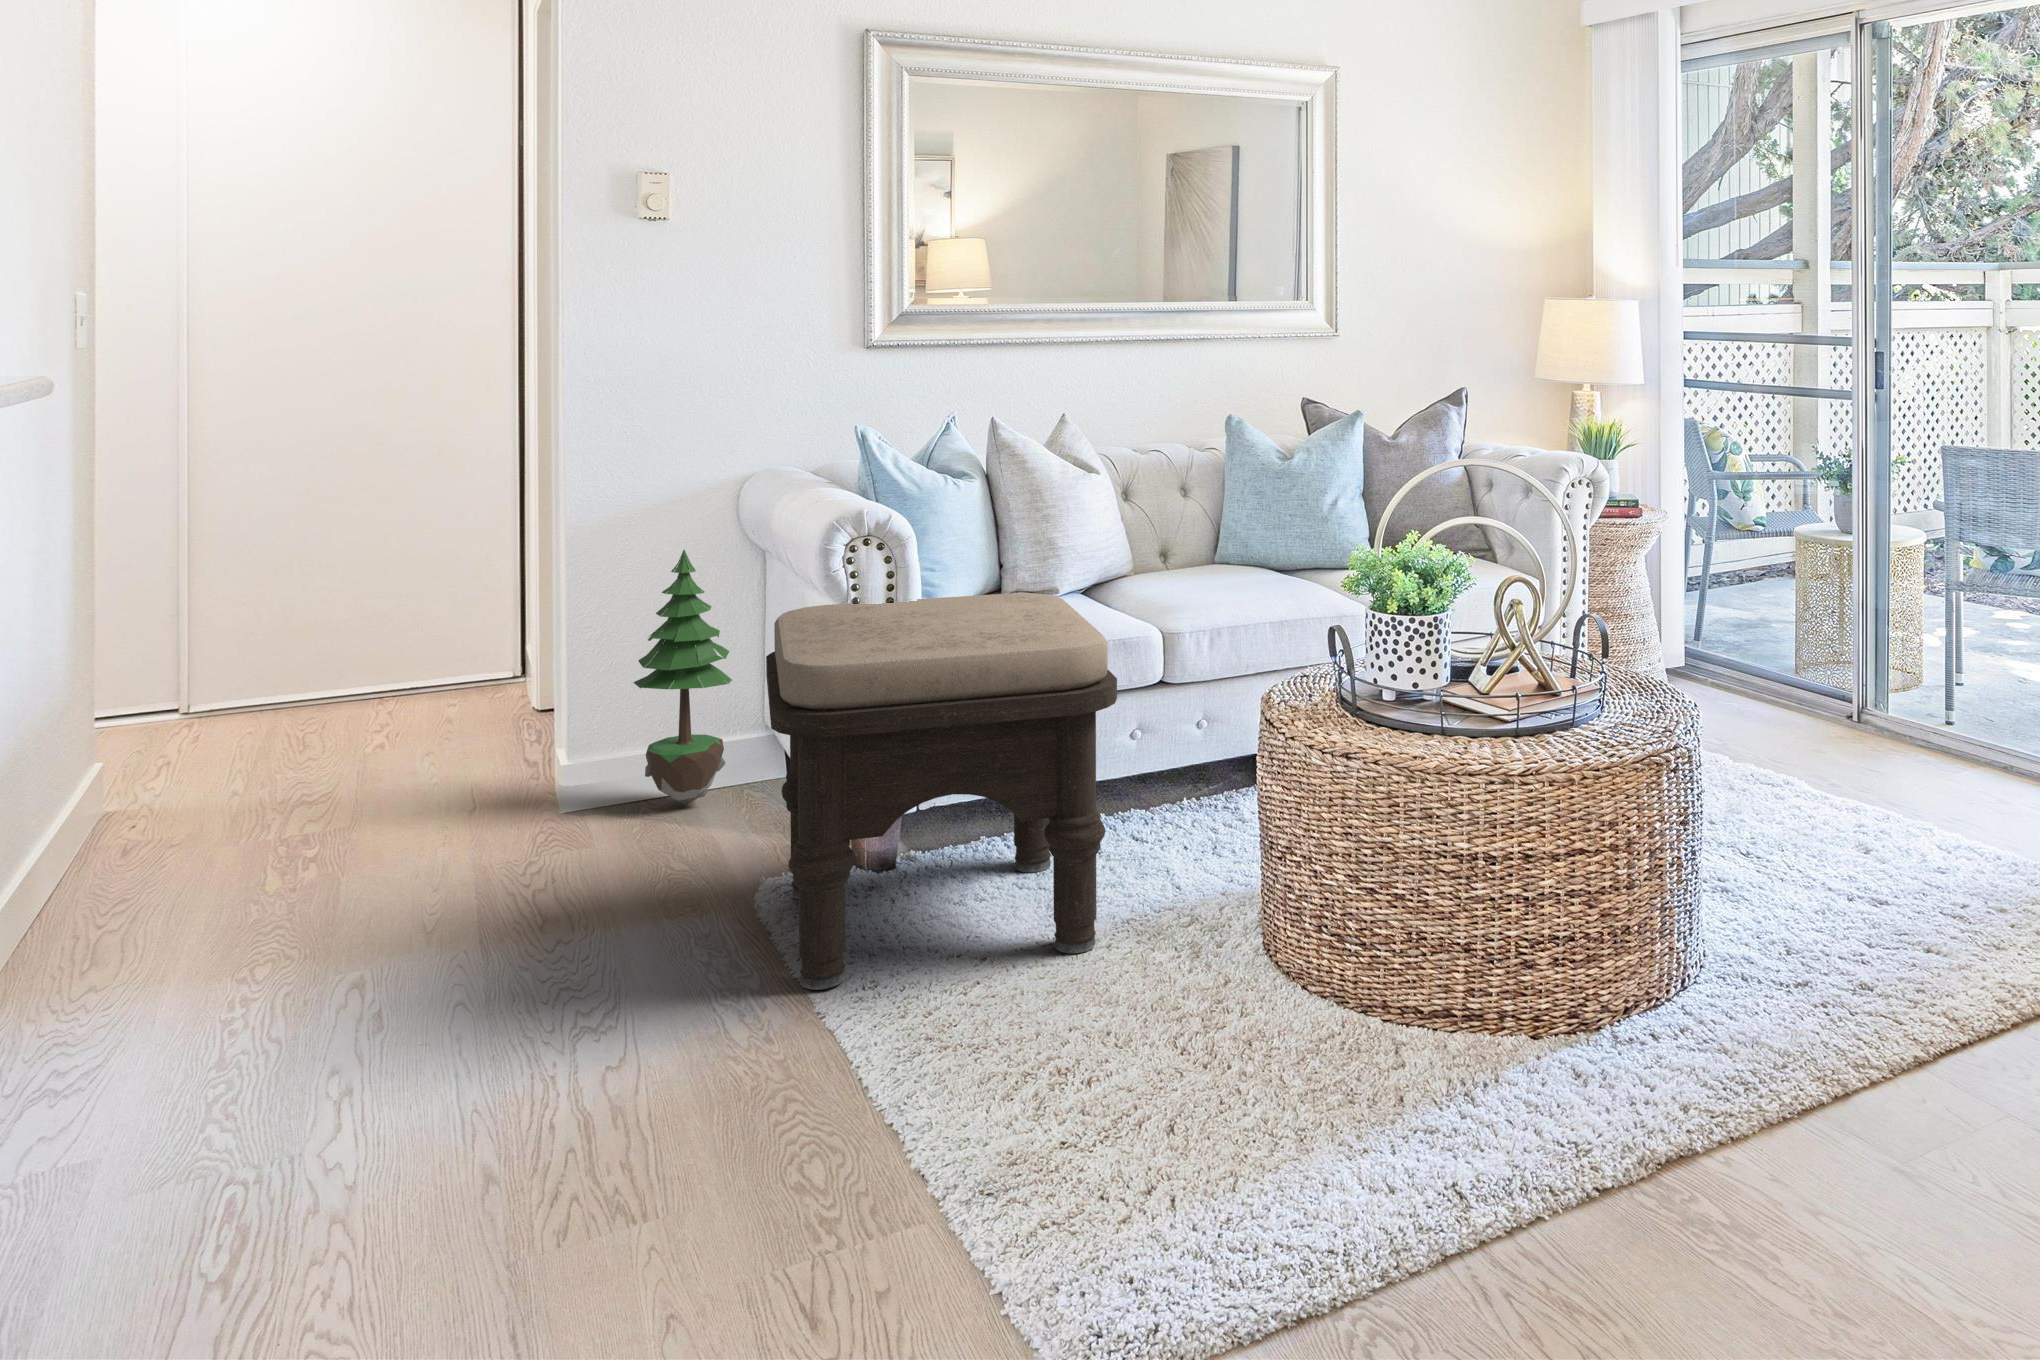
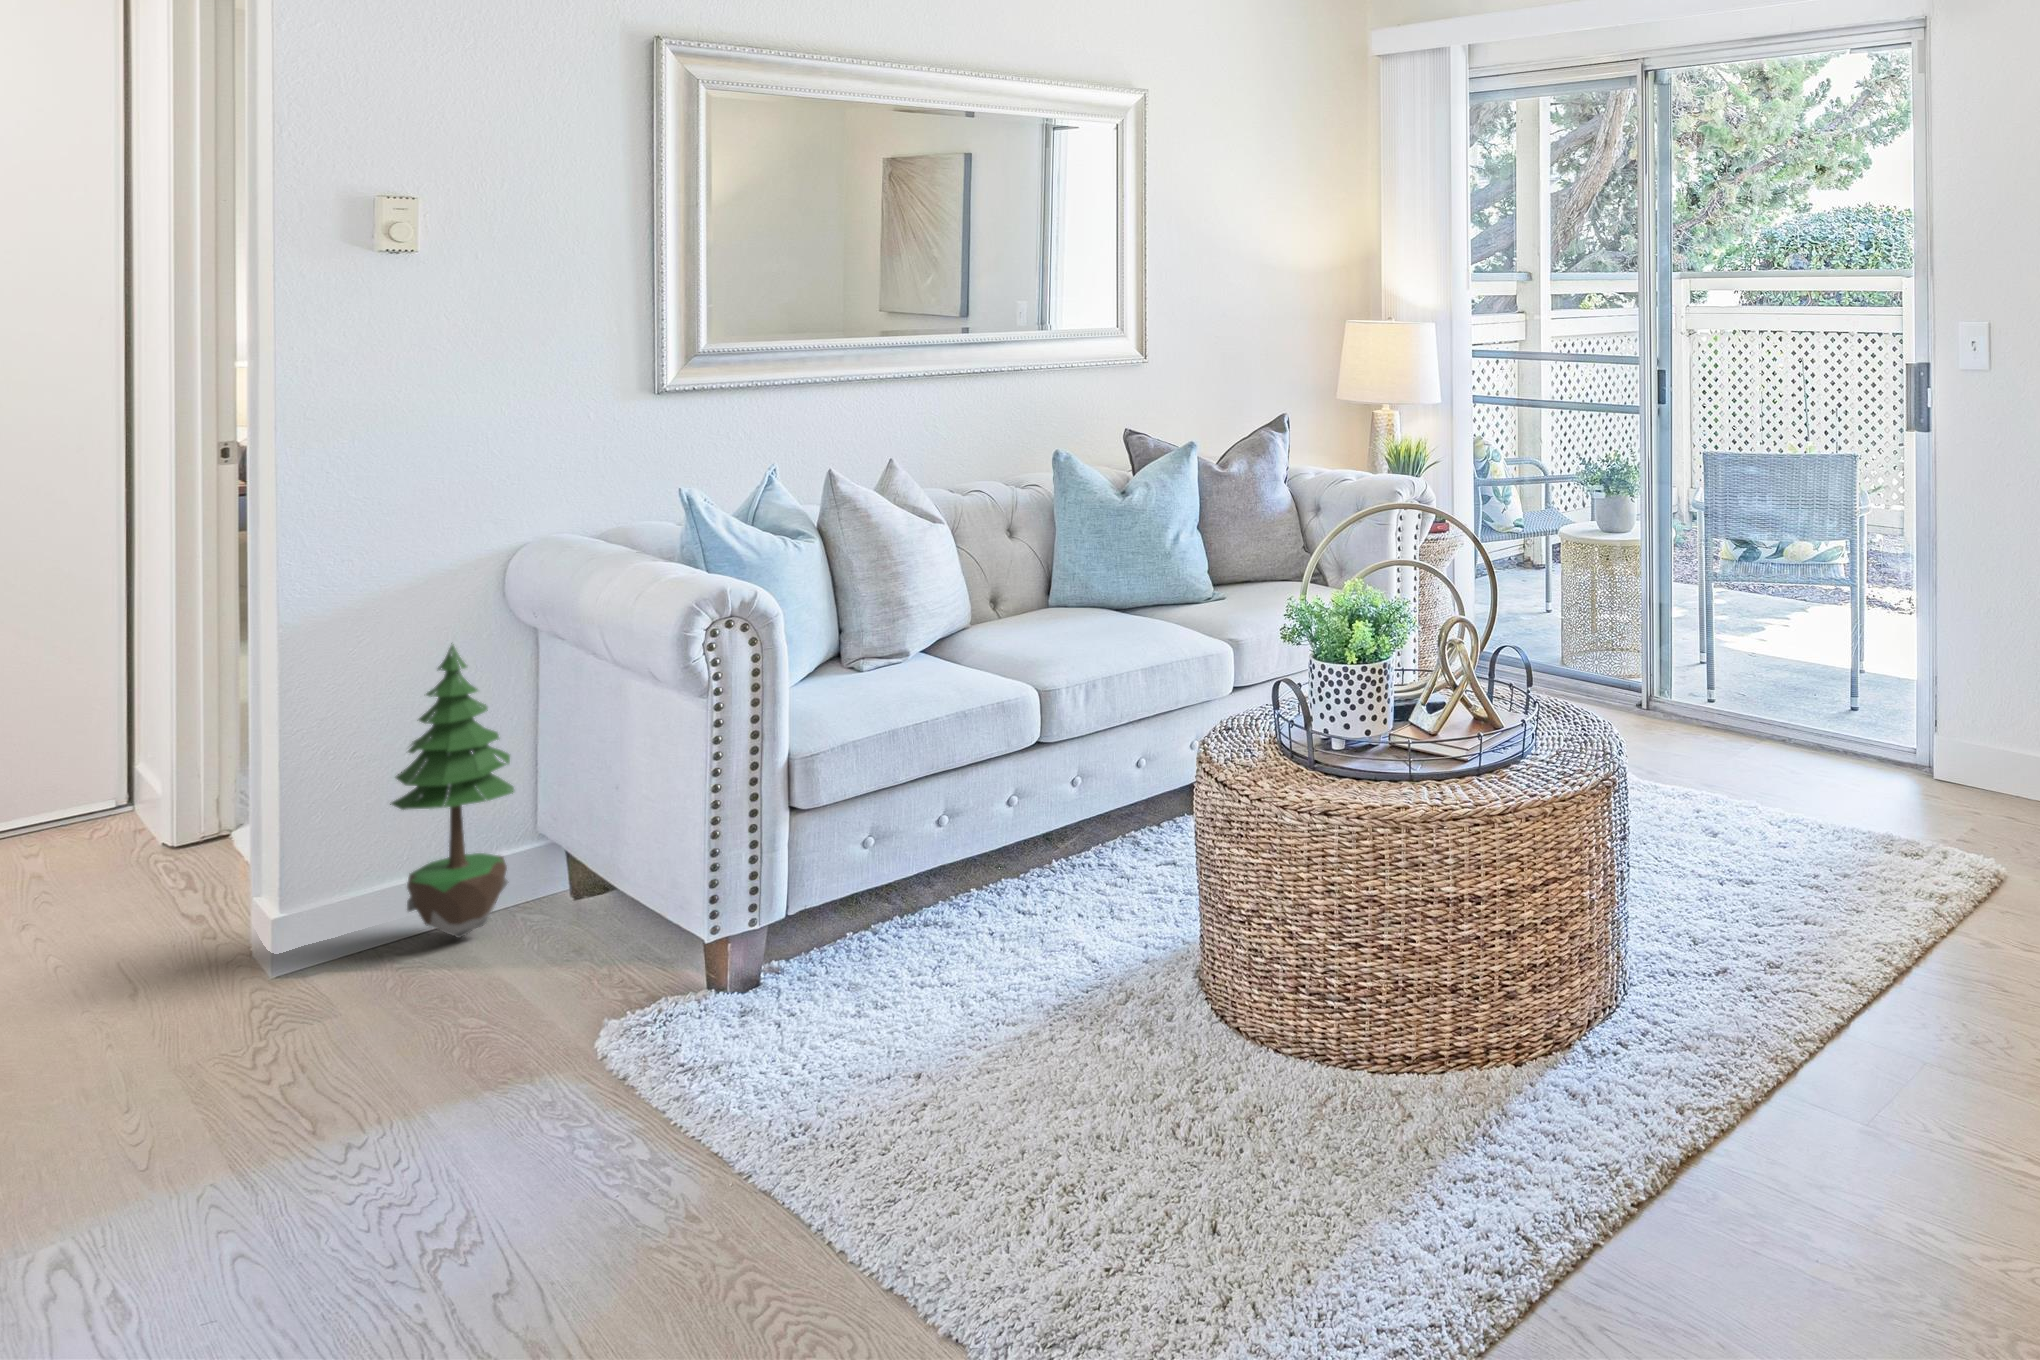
ottoman: present [766,593,1117,990] -> none [615,664,1049,1141]

